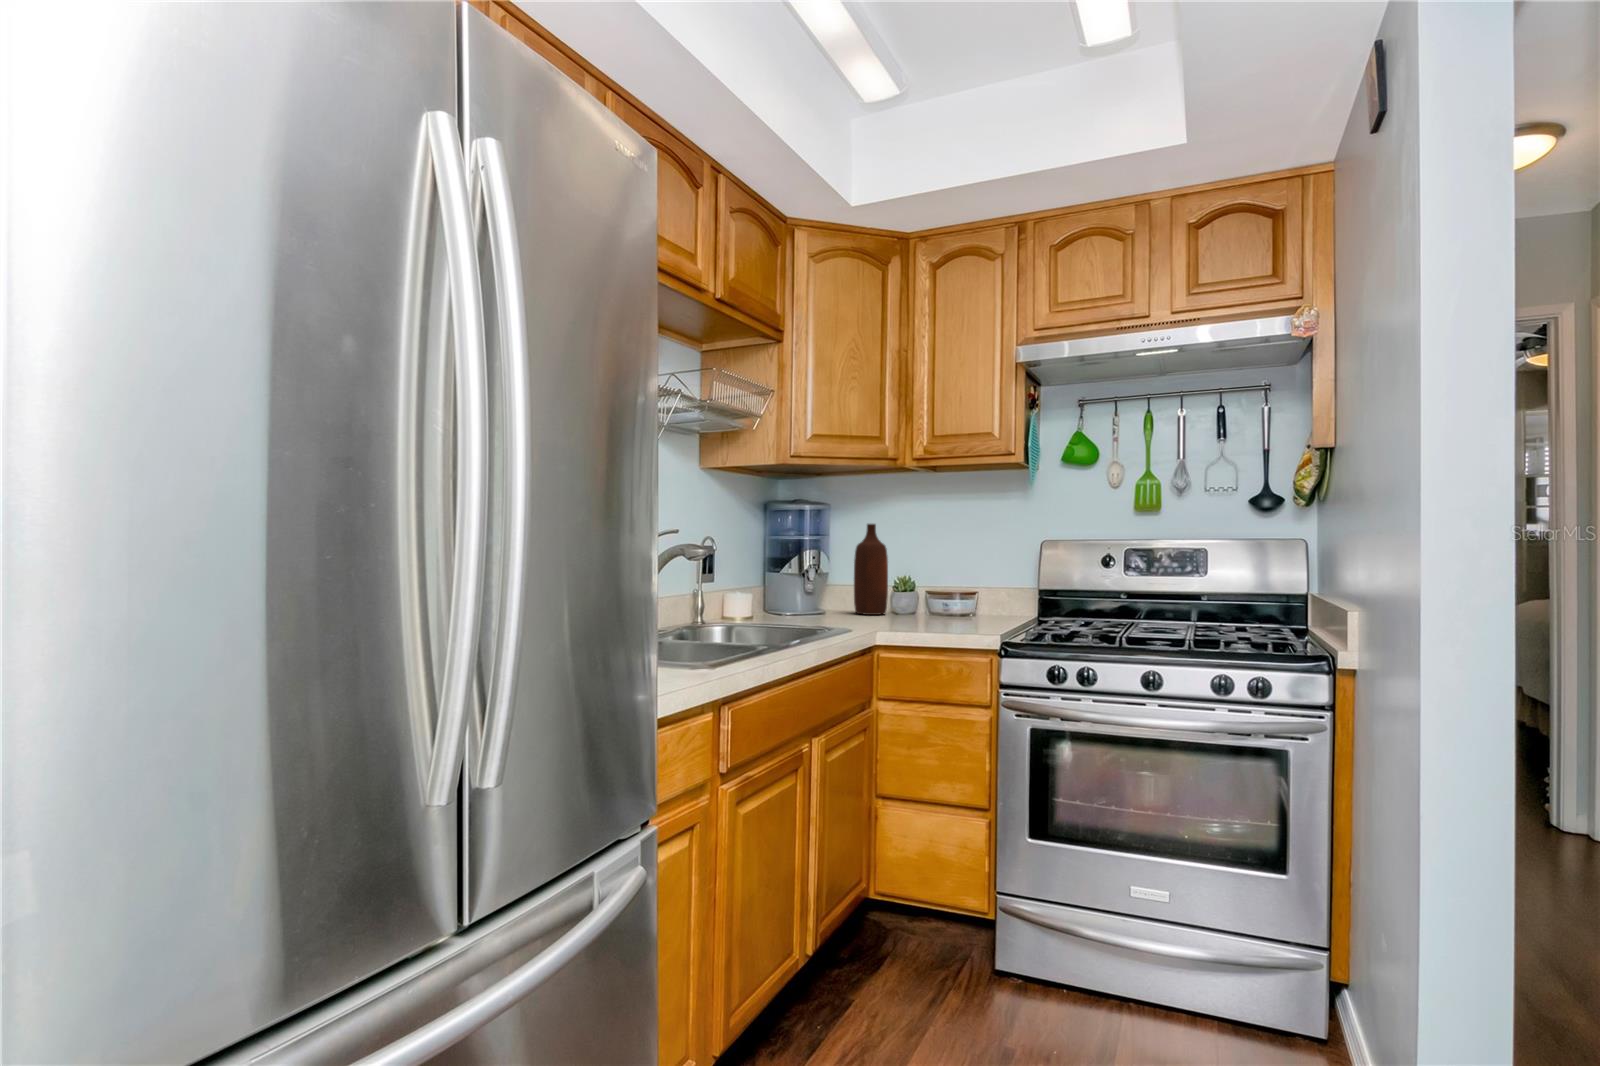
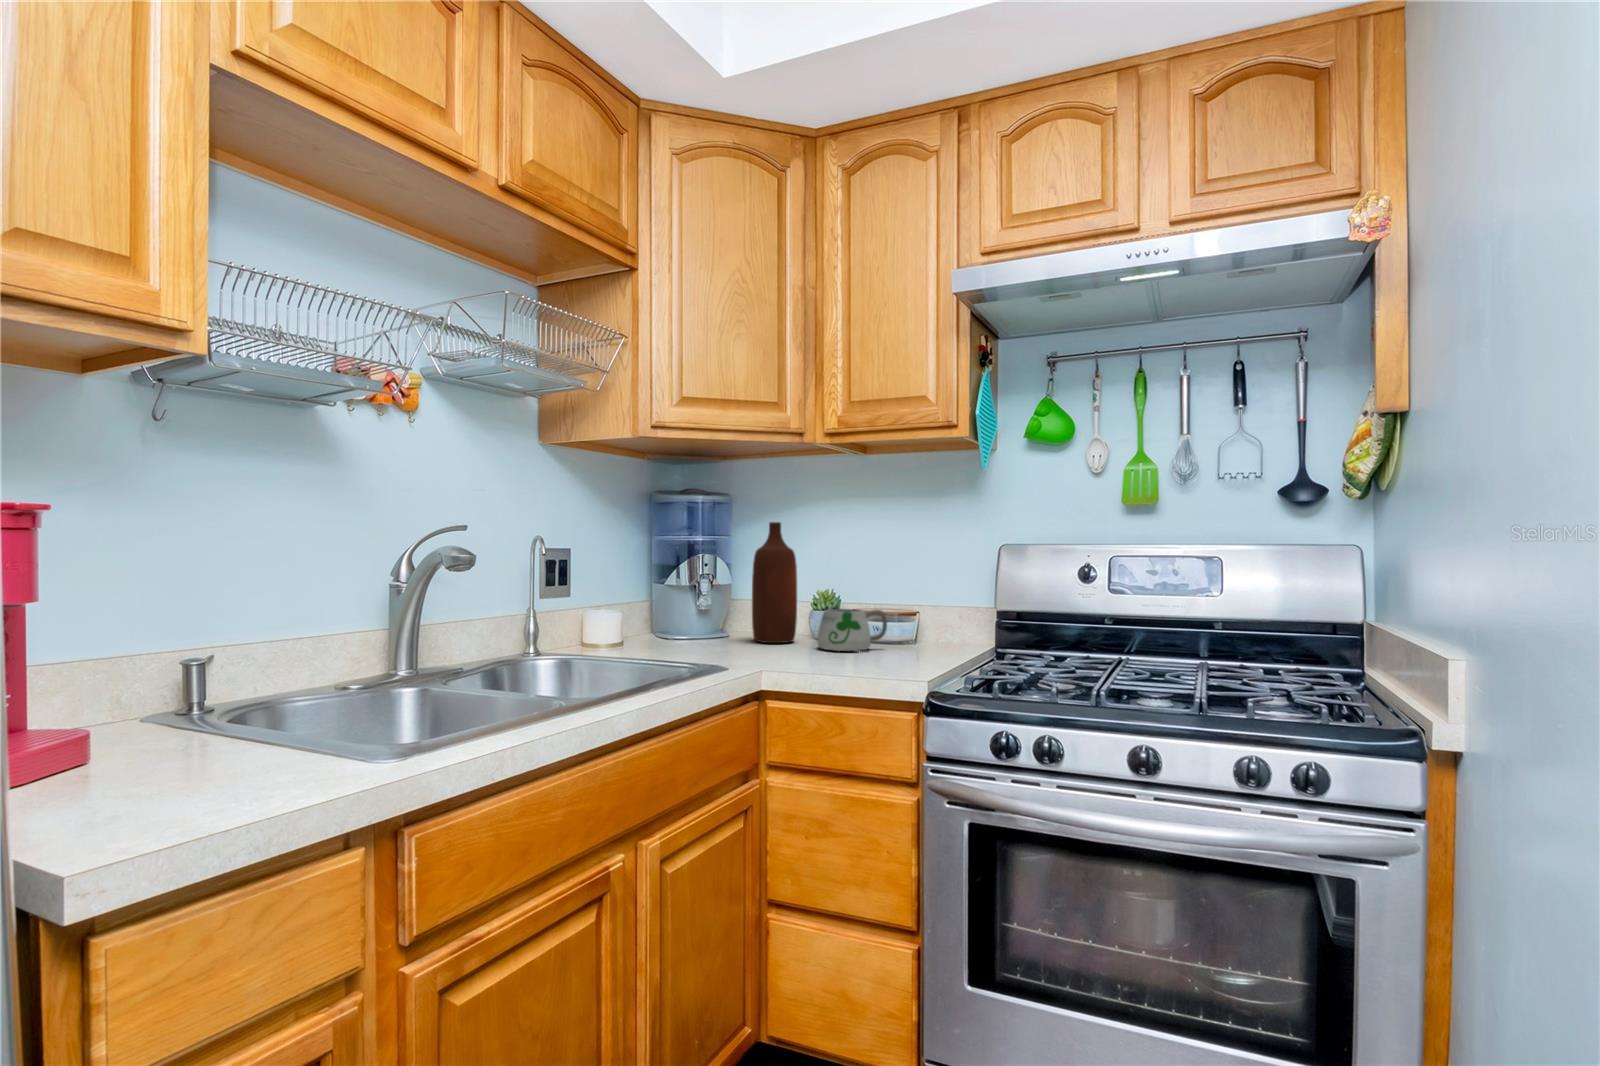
mug: none [907,589,959,620] -> present [817,609,887,653]

